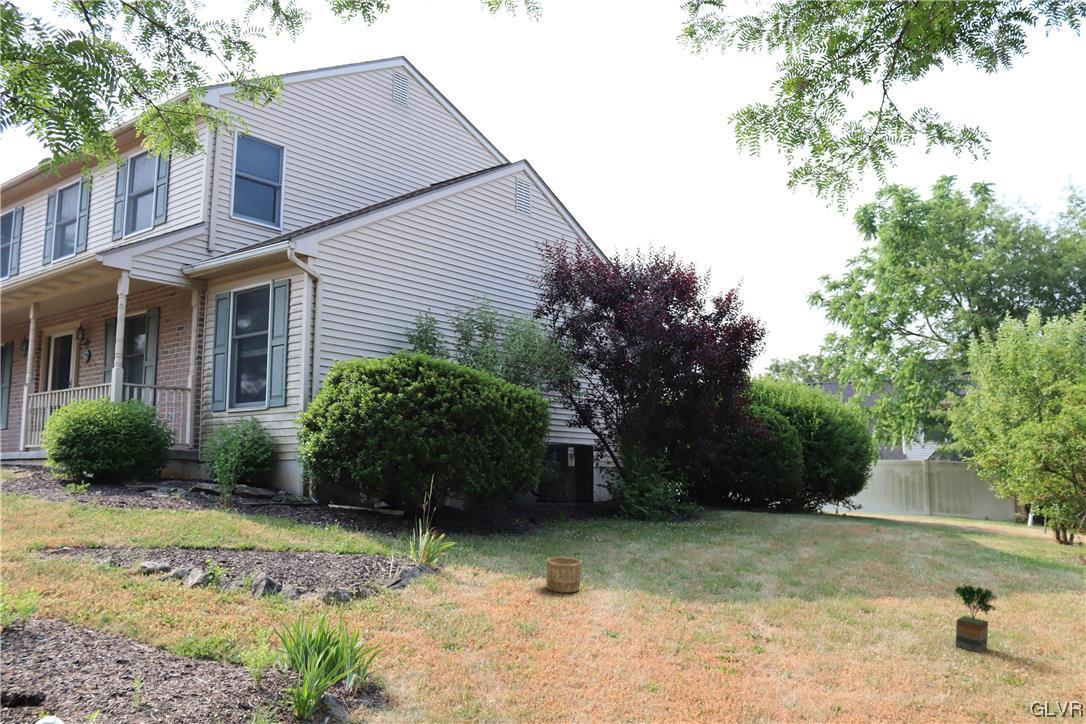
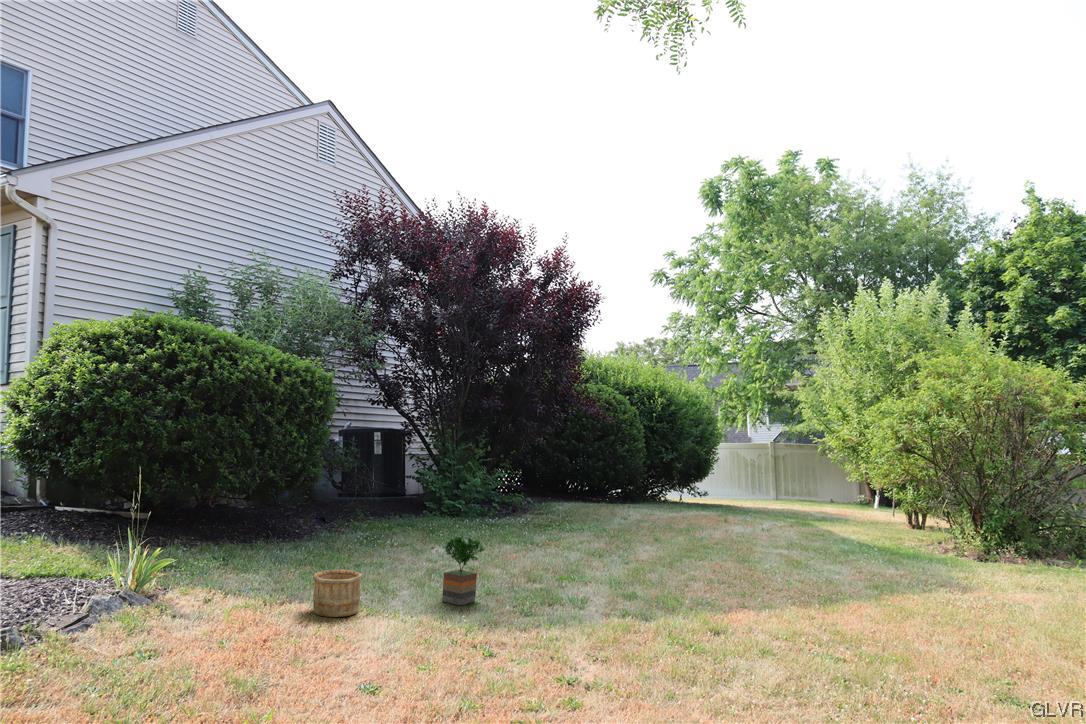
potted tree: present [955,585,998,652] -> present [442,536,484,605]

